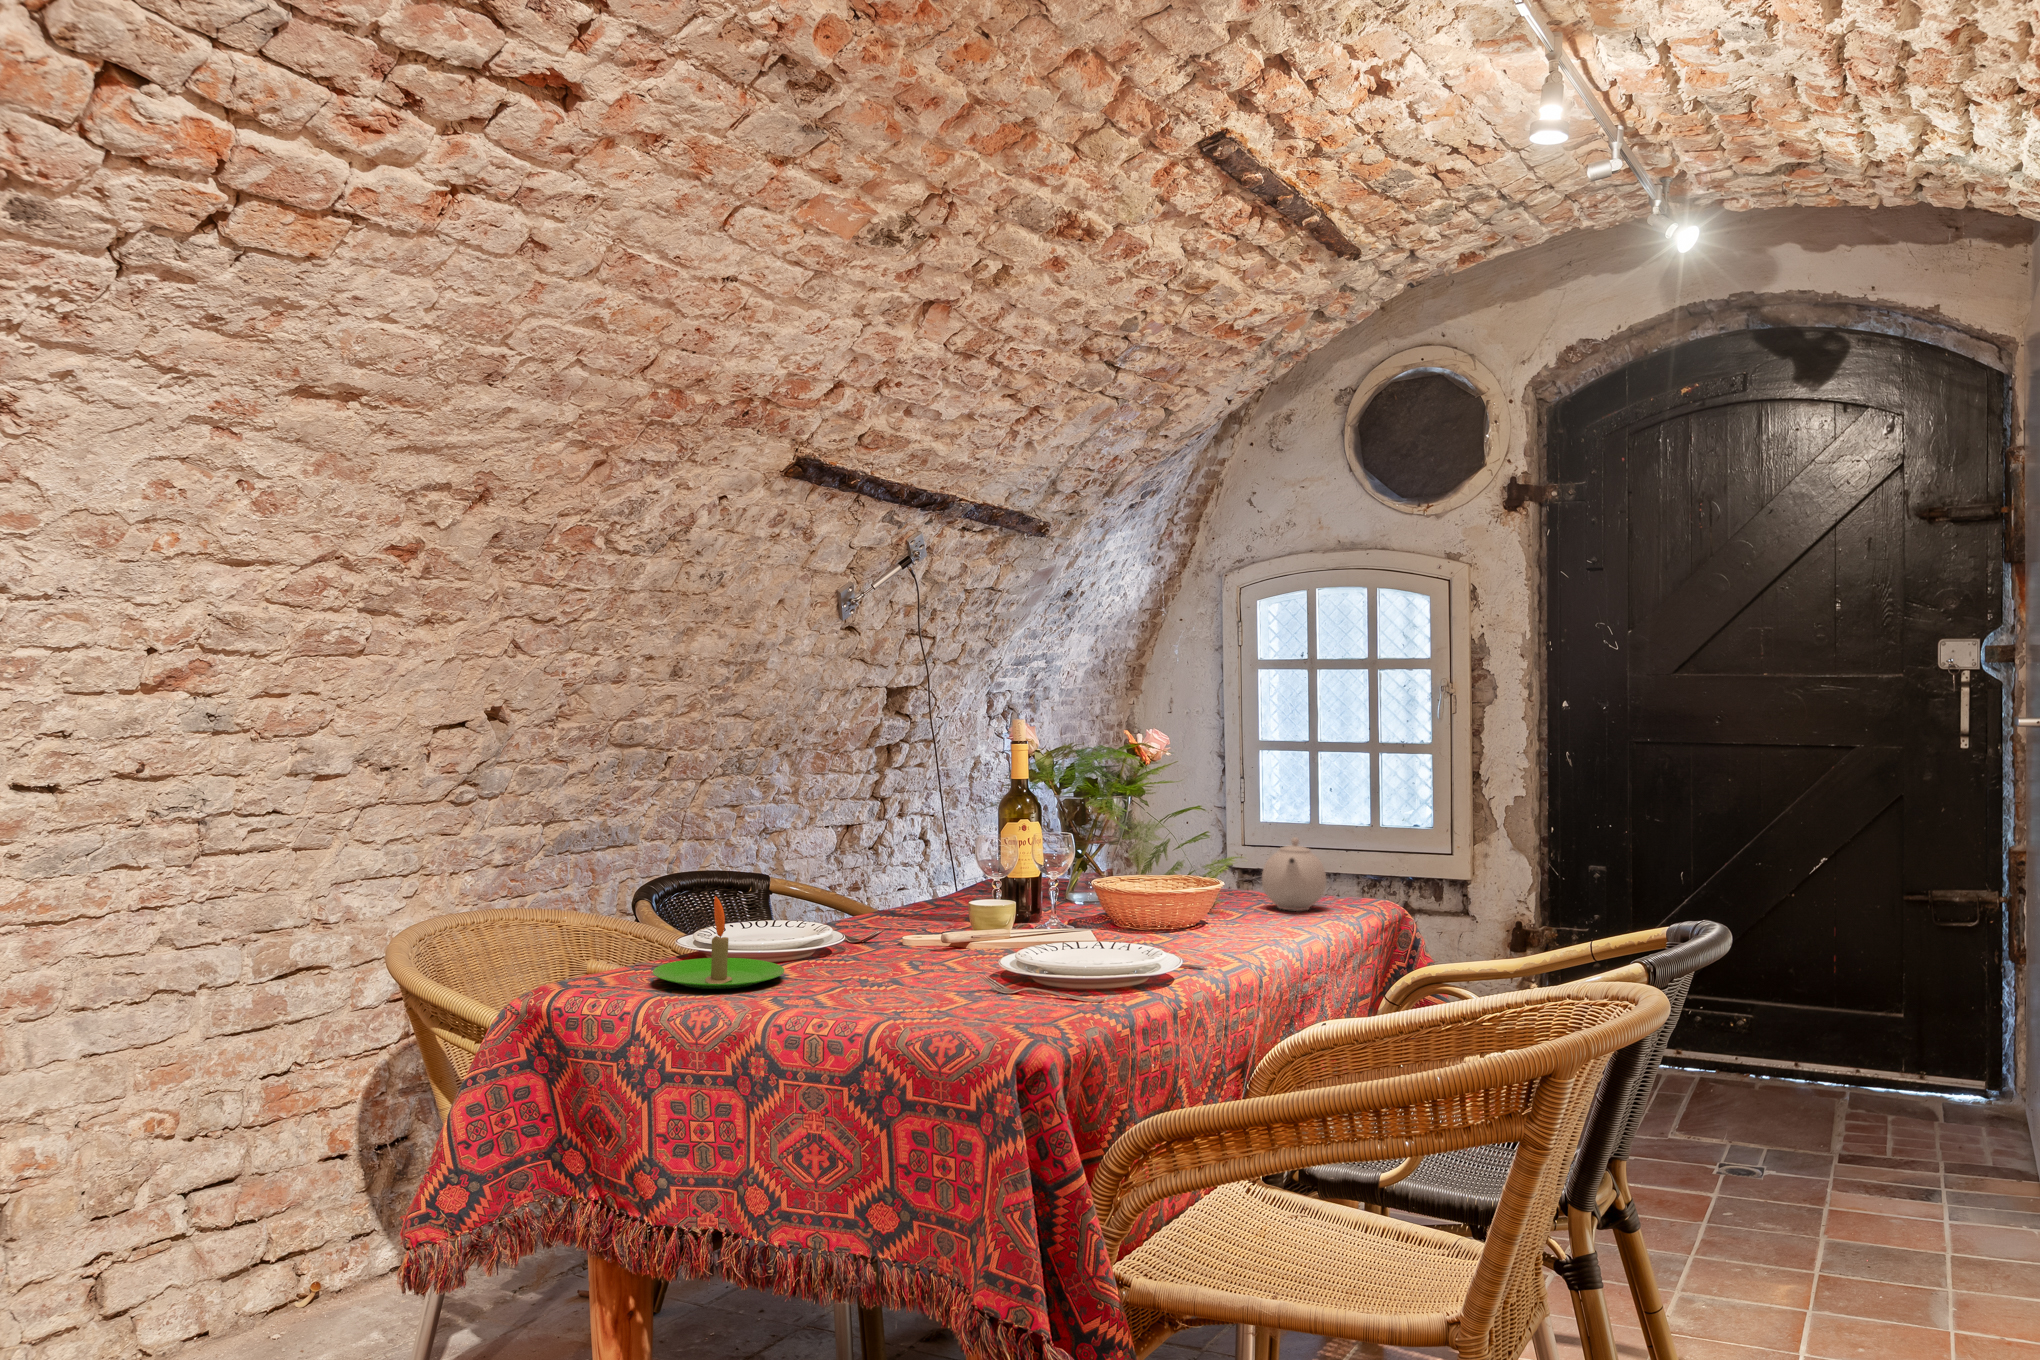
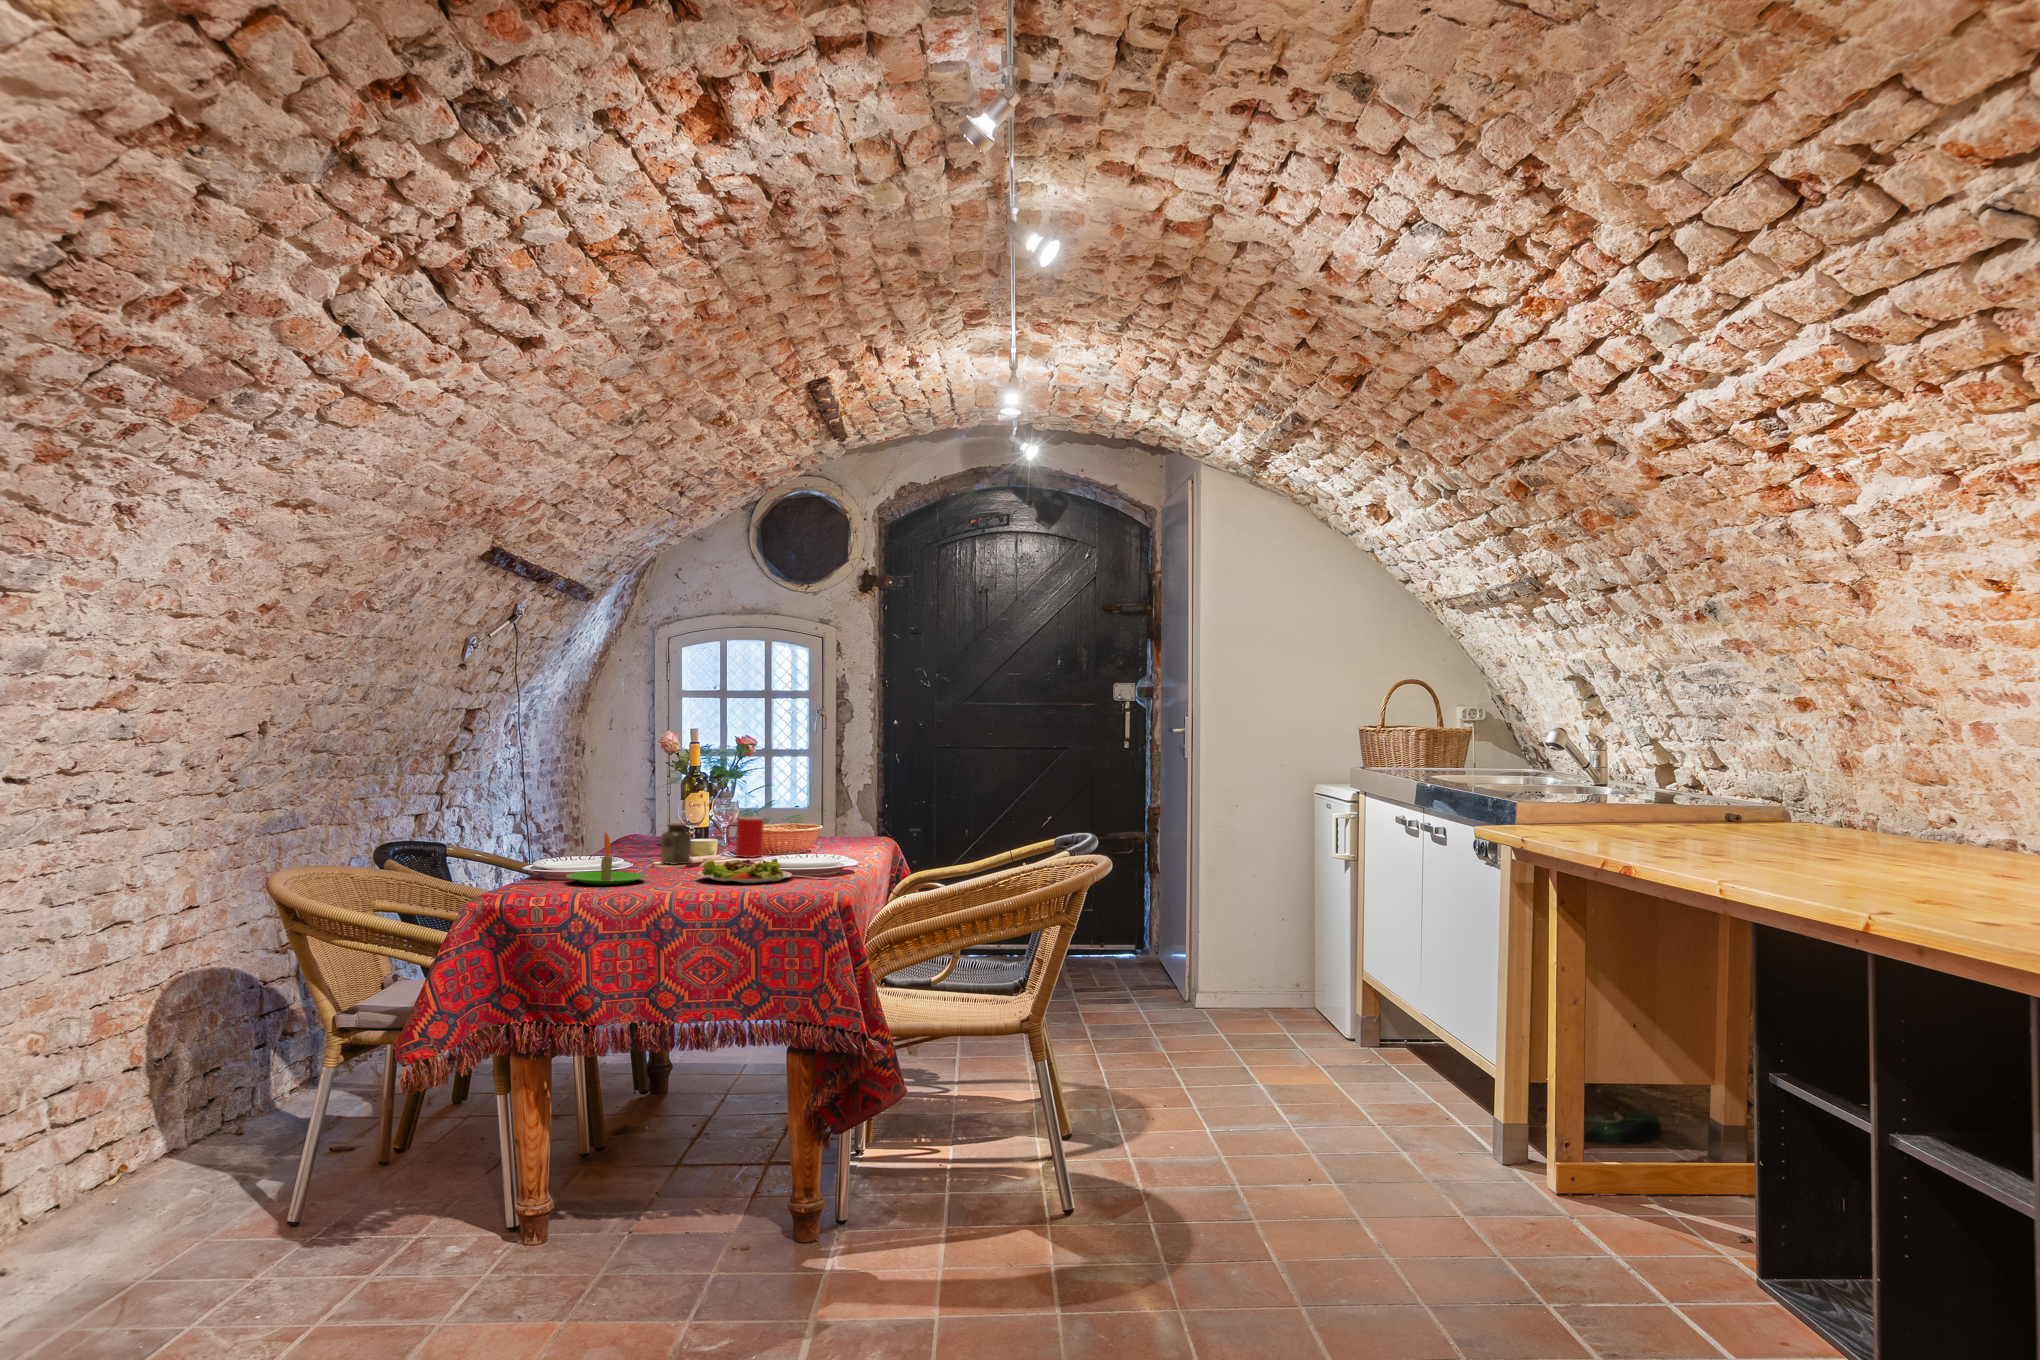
teapot: present [1262,837,1326,911] -> none [821,800,860,843]
cup: none [1047,866,1102,936] -> present [726,817,764,858]
salt shaker: none [911,873,955,945] -> present [660,823,691,865]
salad plate: none [847,959,1017,1009] -> present [697,858,792,883]

